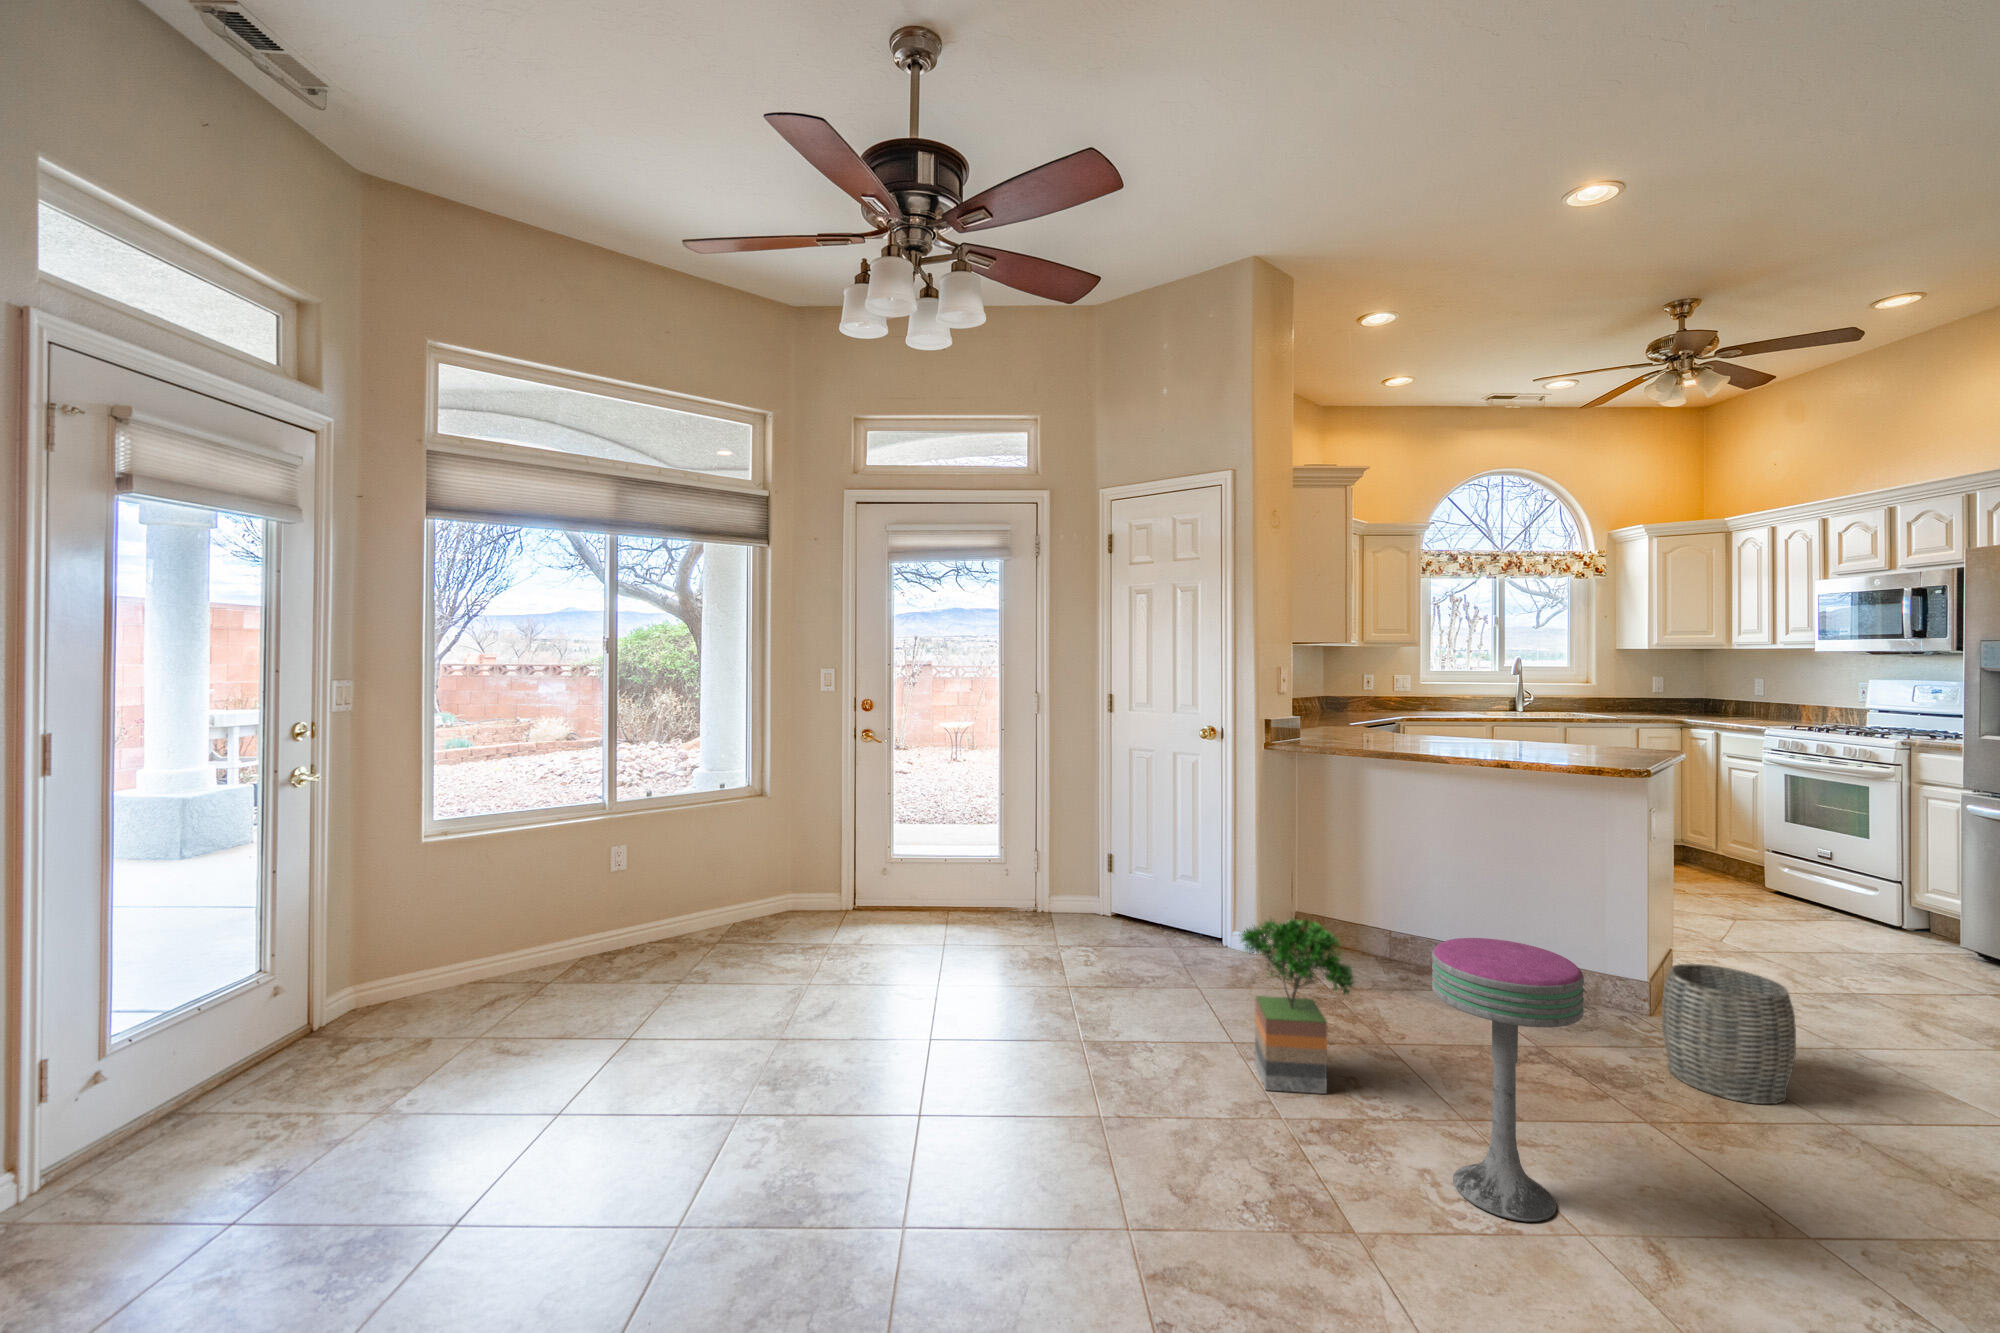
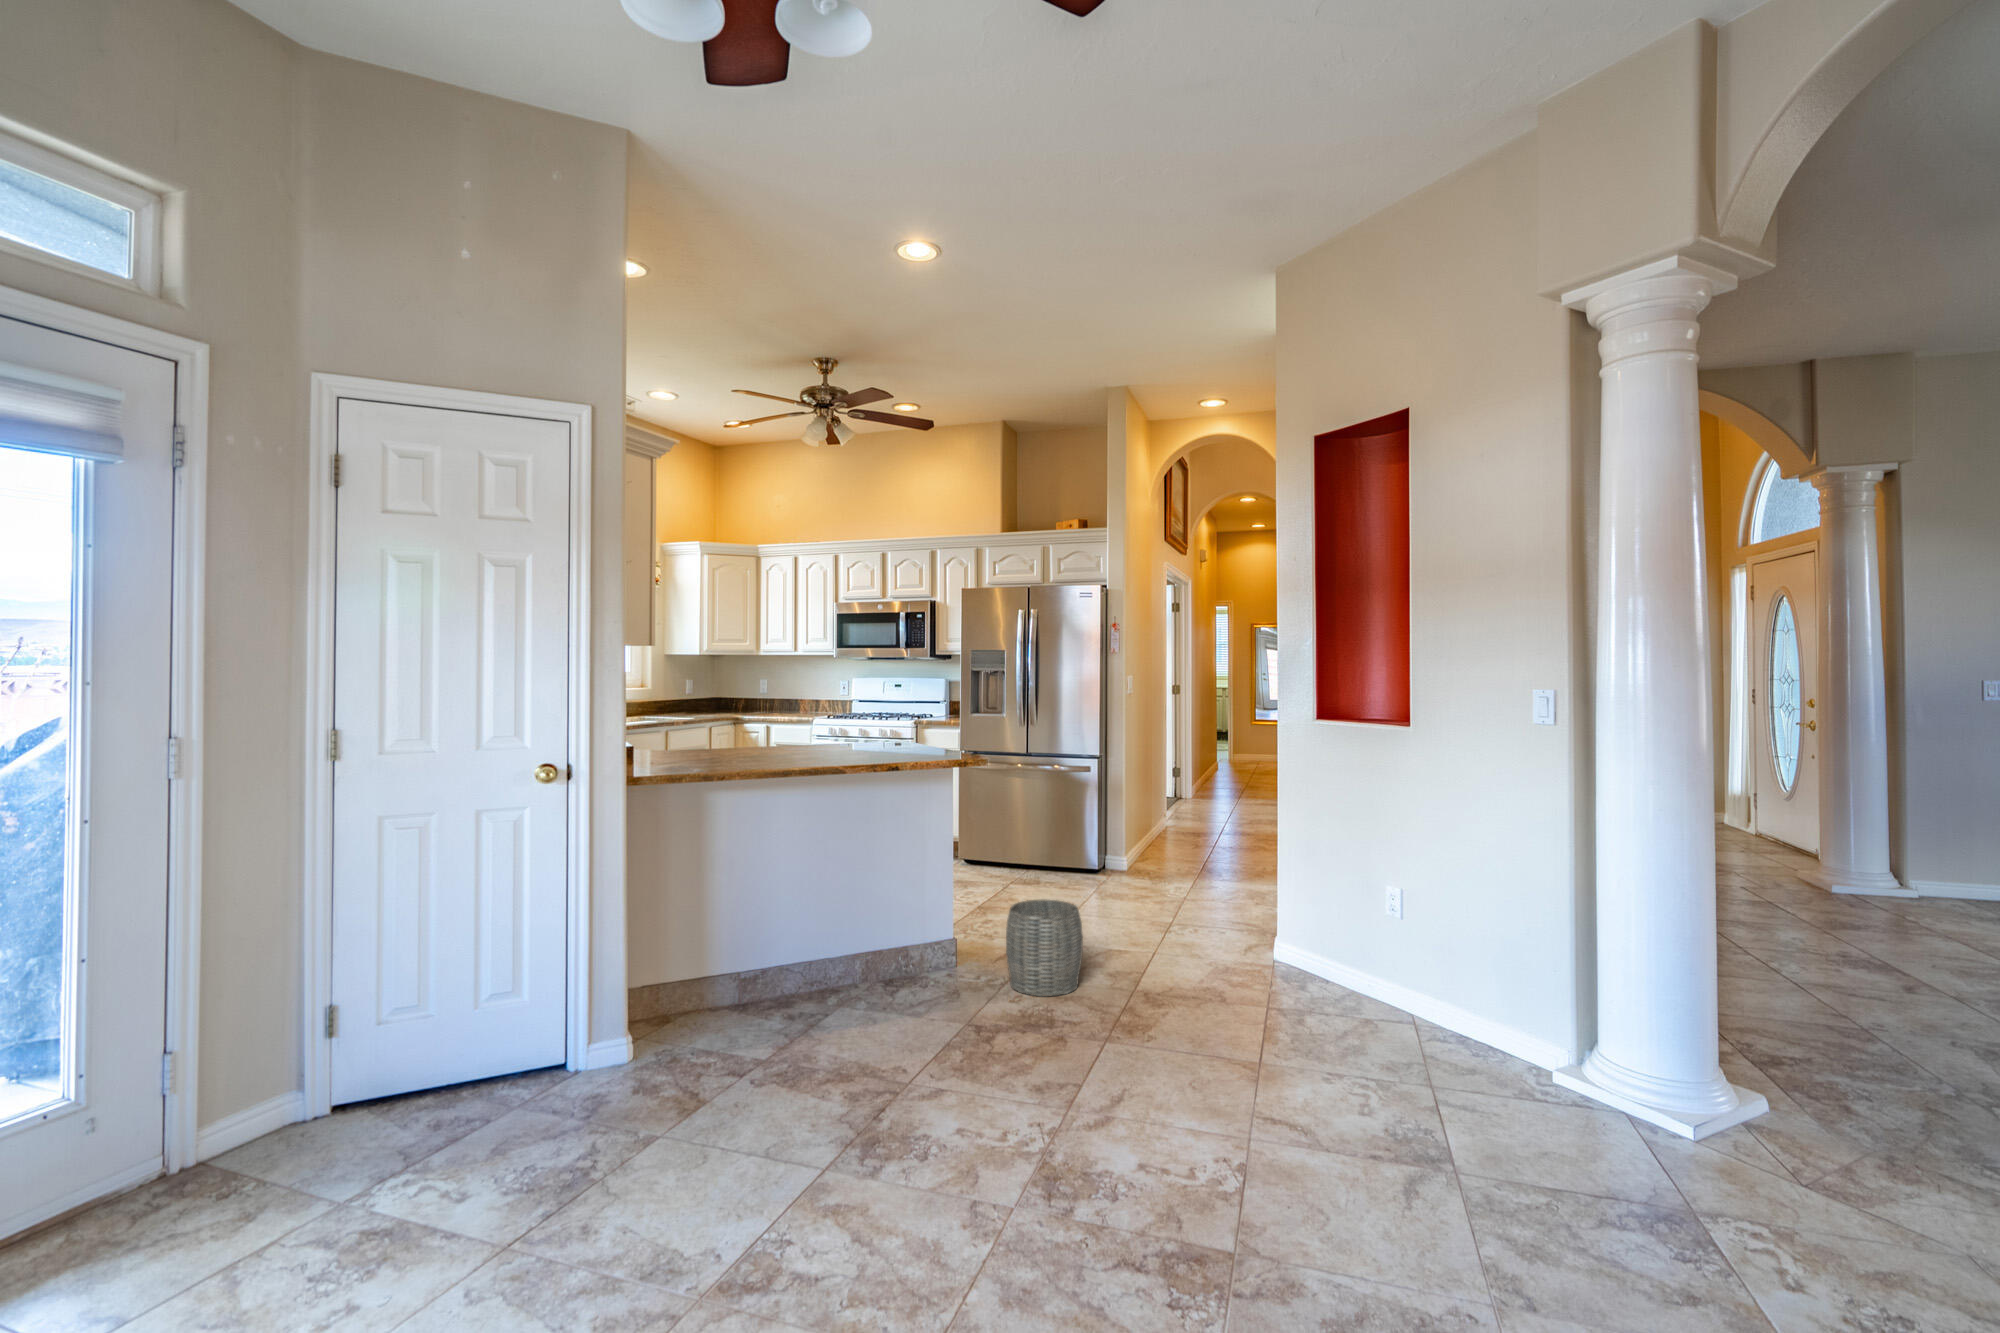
potted tree: present [1239,919,1355,1094] -> none [851,963,994,1174]
bar stool: present [1432,938,1584,1222] -> none [1090,910,1201,1142]

